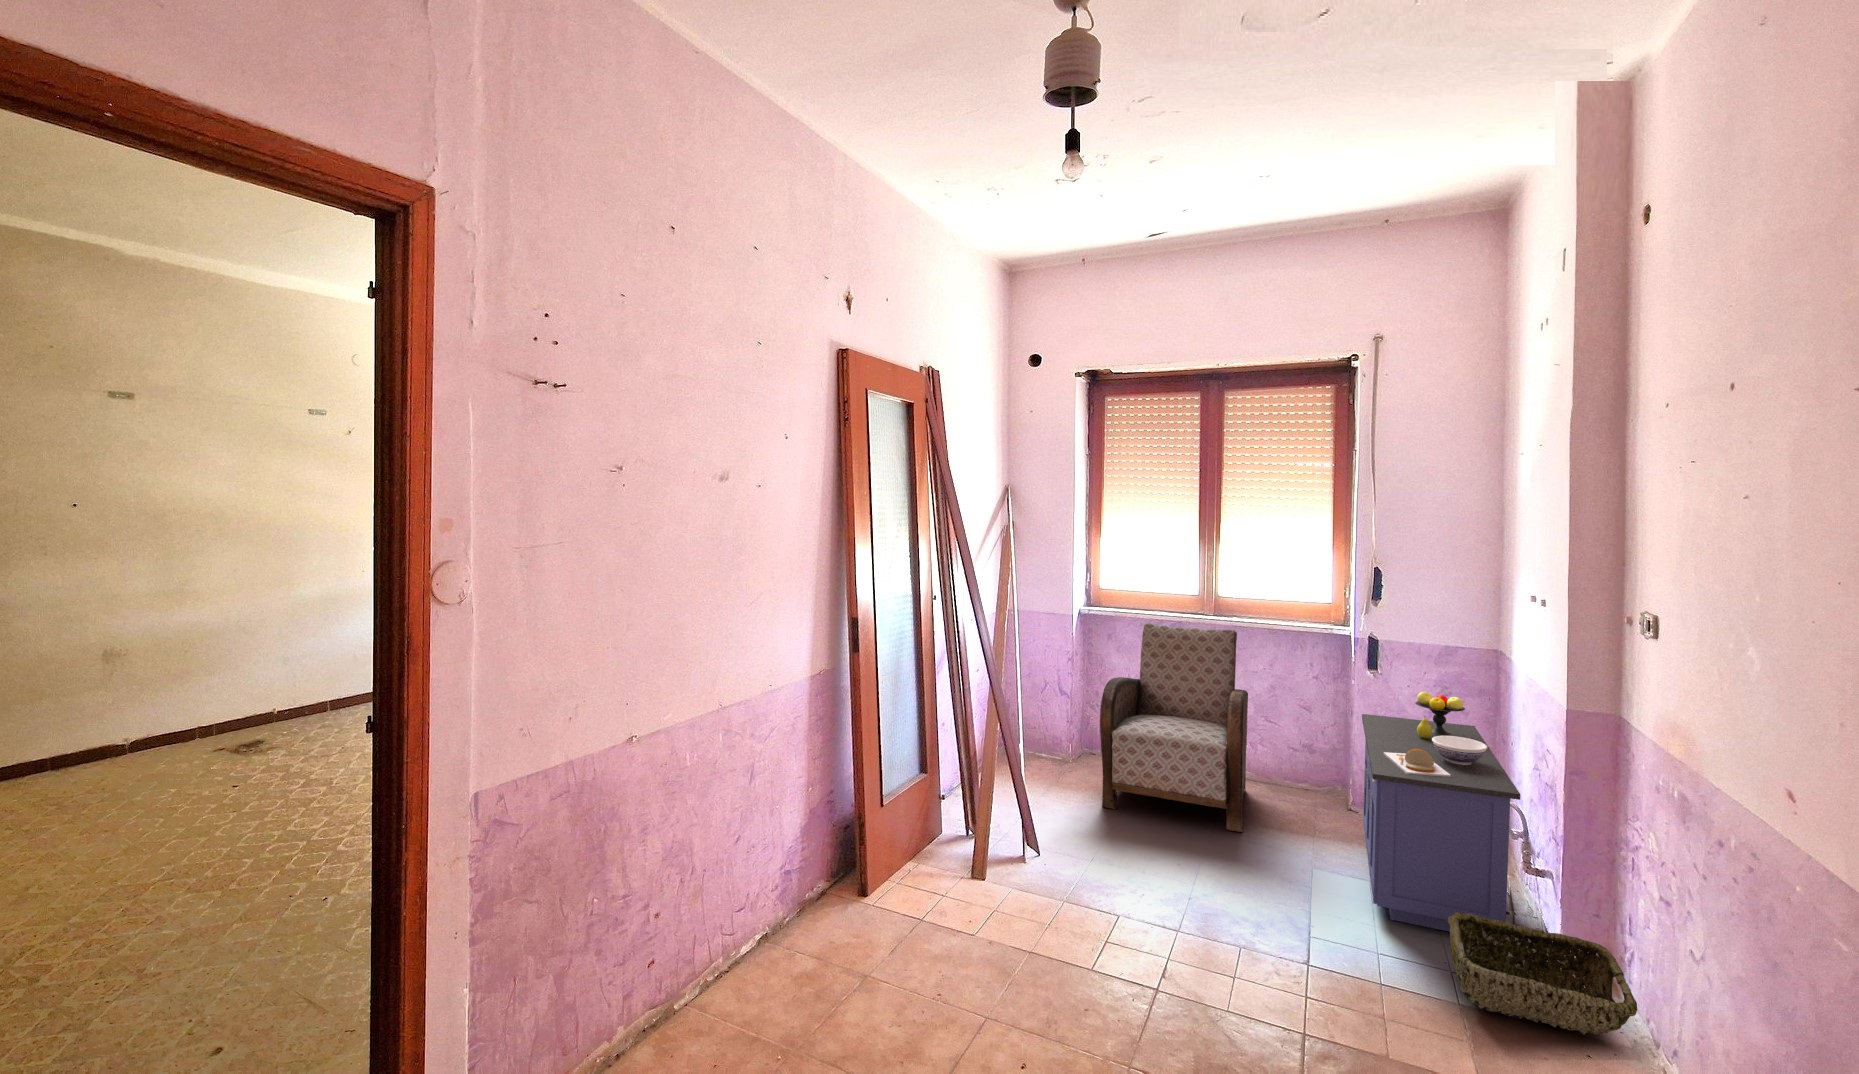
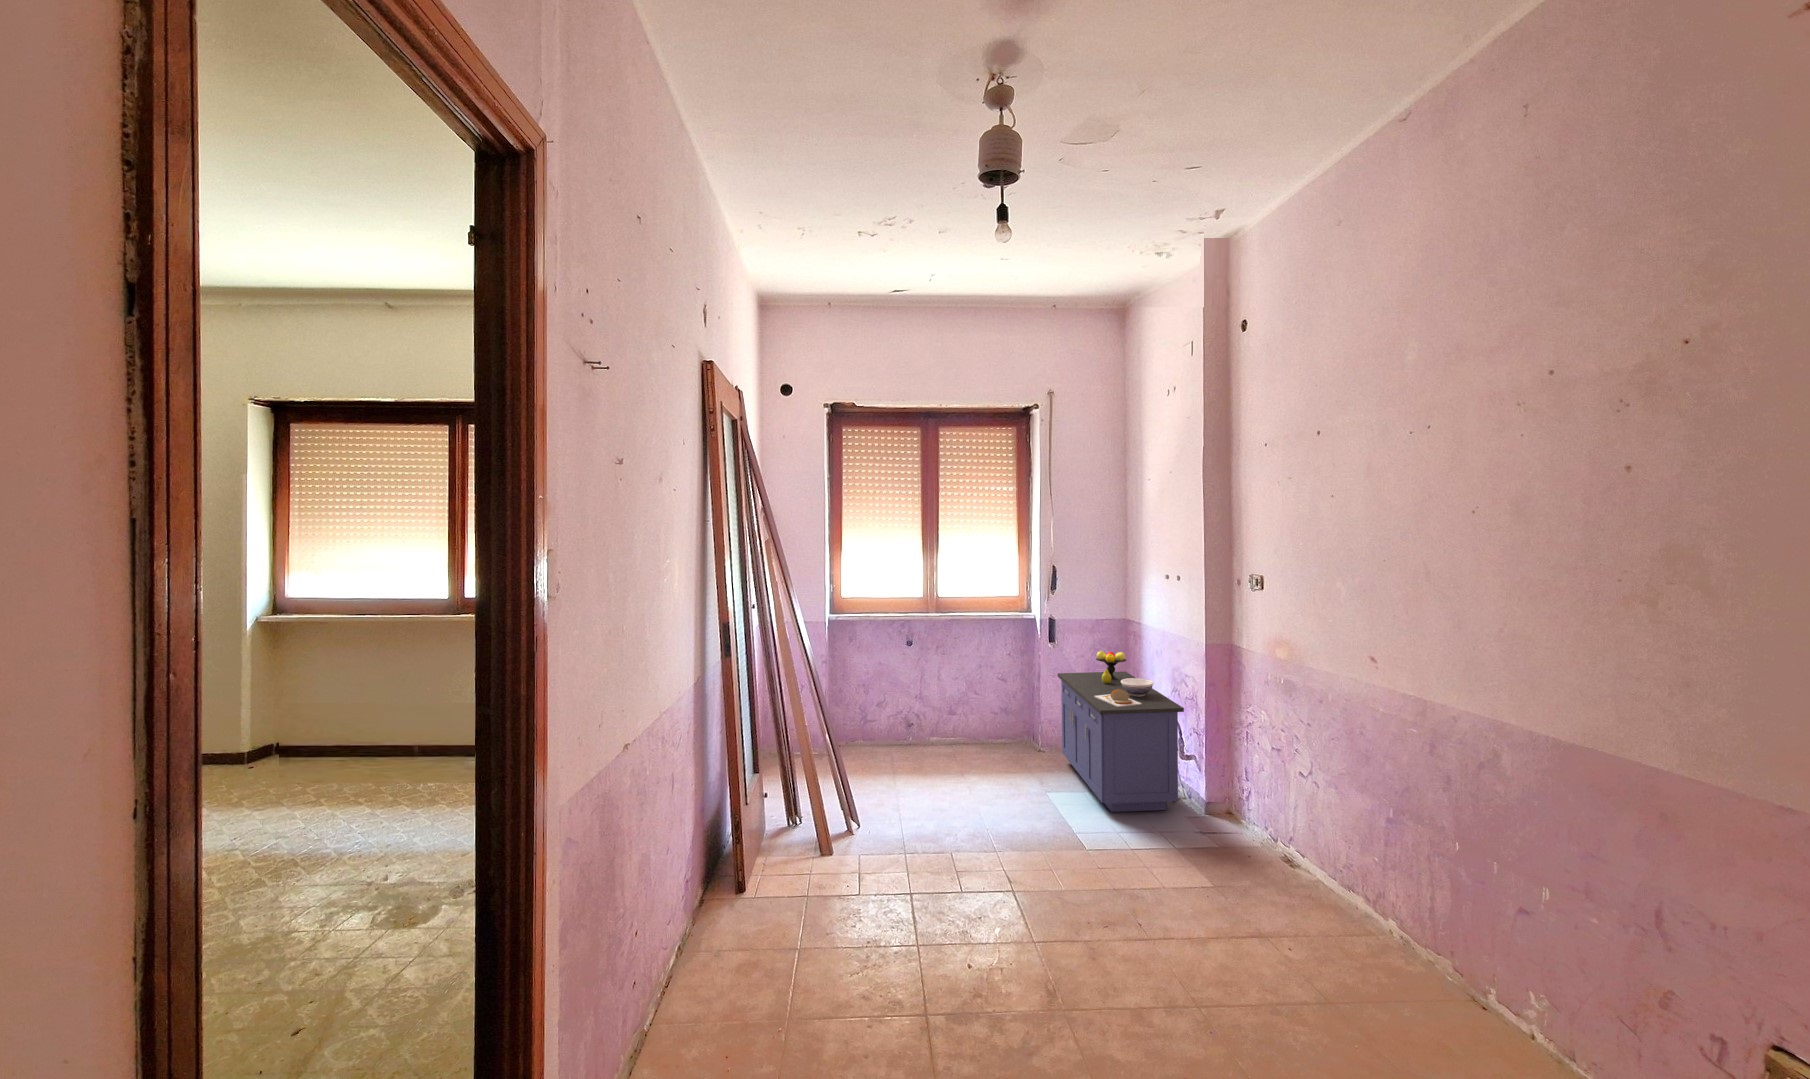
armchair: present [1100,623,1248,832] -> none [876,621,989,780]
woven basket: present [1448,912,1637,1035] -> none [1159,791,1266,850]

